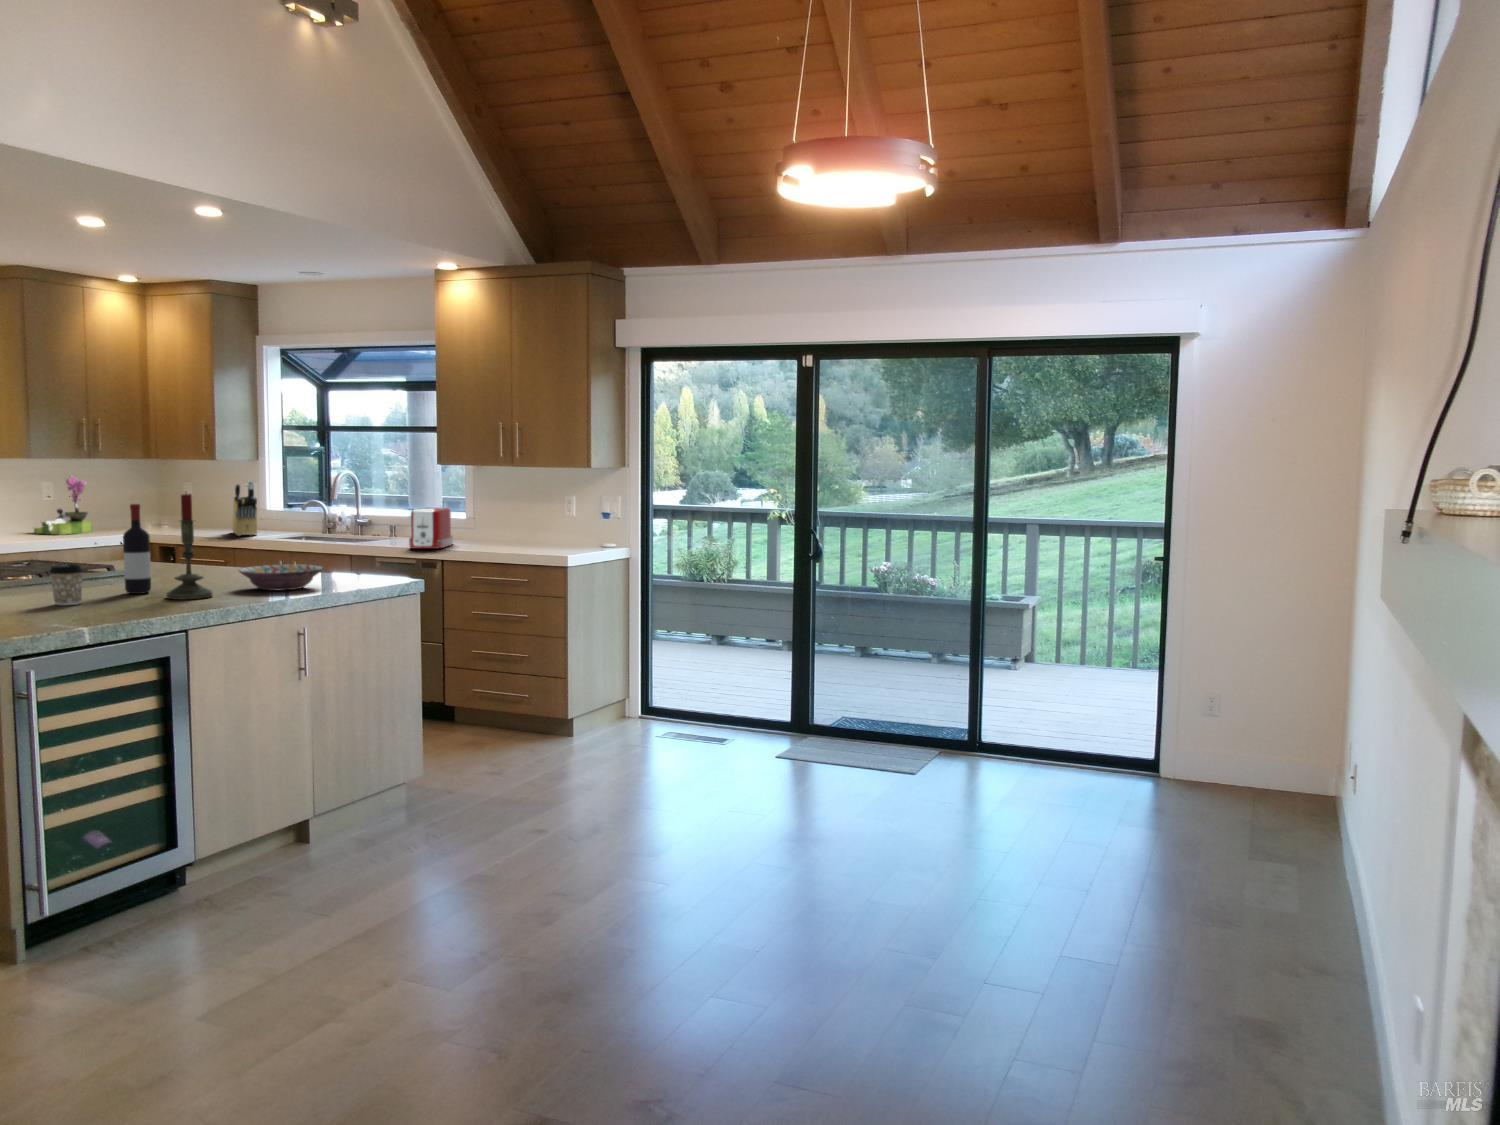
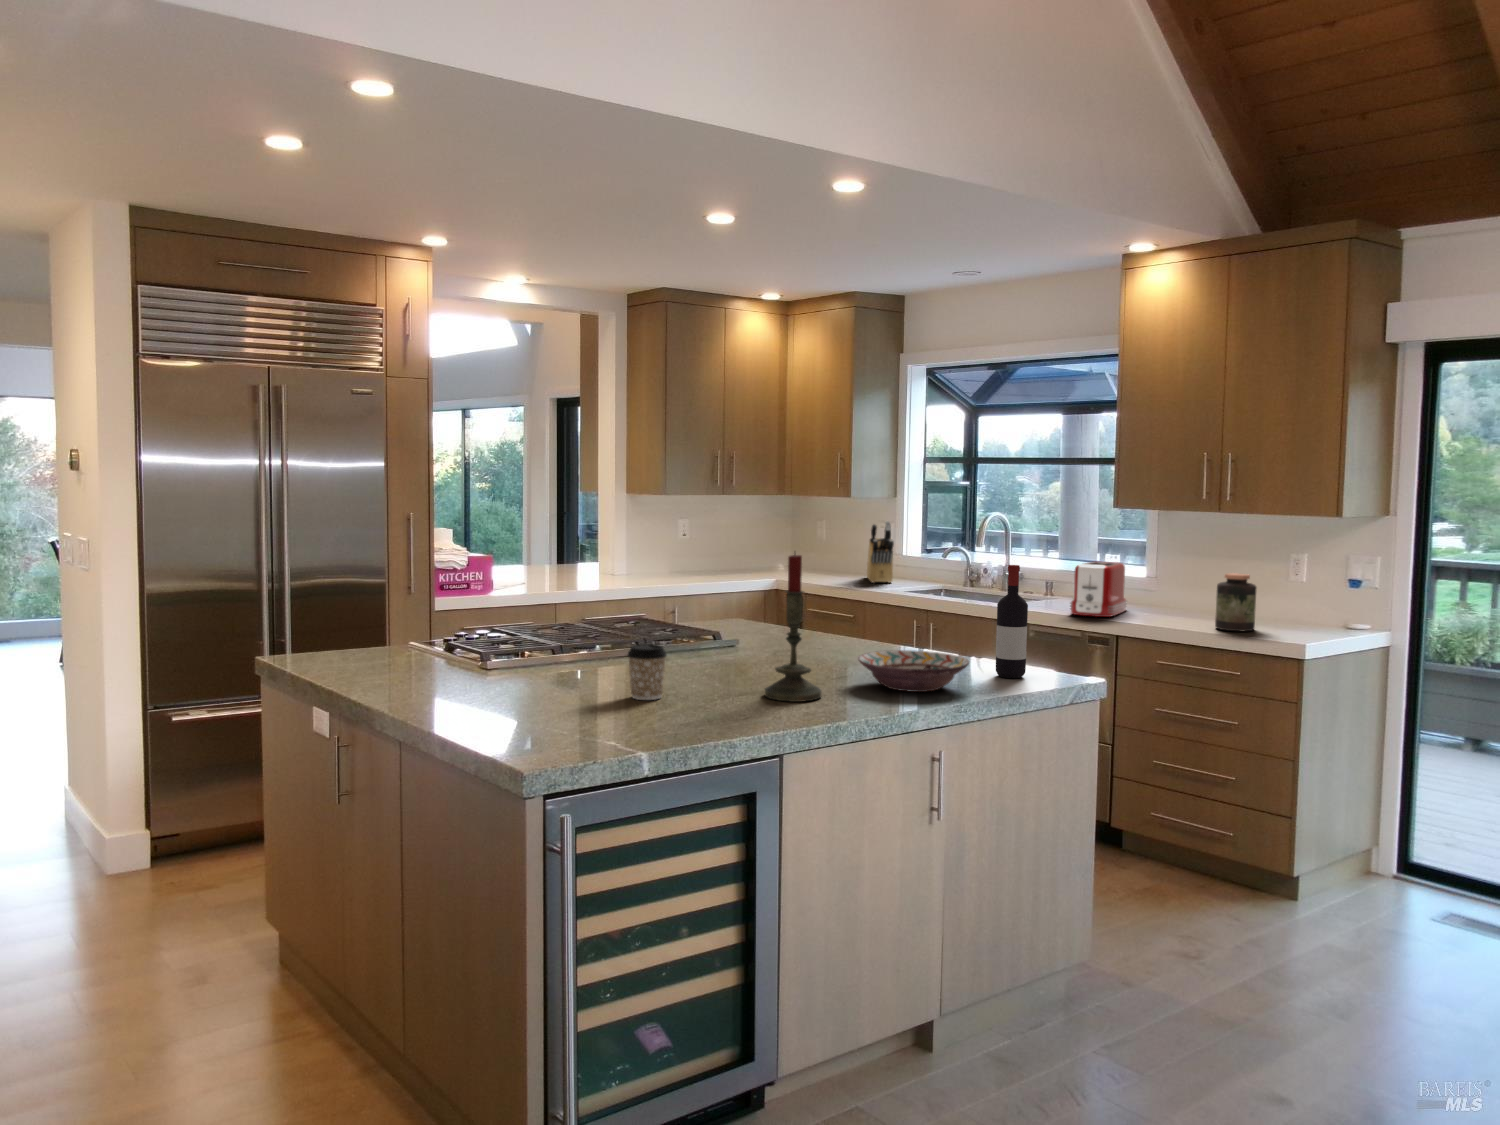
flower arrangement: present [34,476,93,535] -> none [681,507,733,572]
wine bottle: present [123,504,151,594] -> present [996,565,1028,678]
jar: none [513,511,540,552] -> present [1215,573,1256,631]

